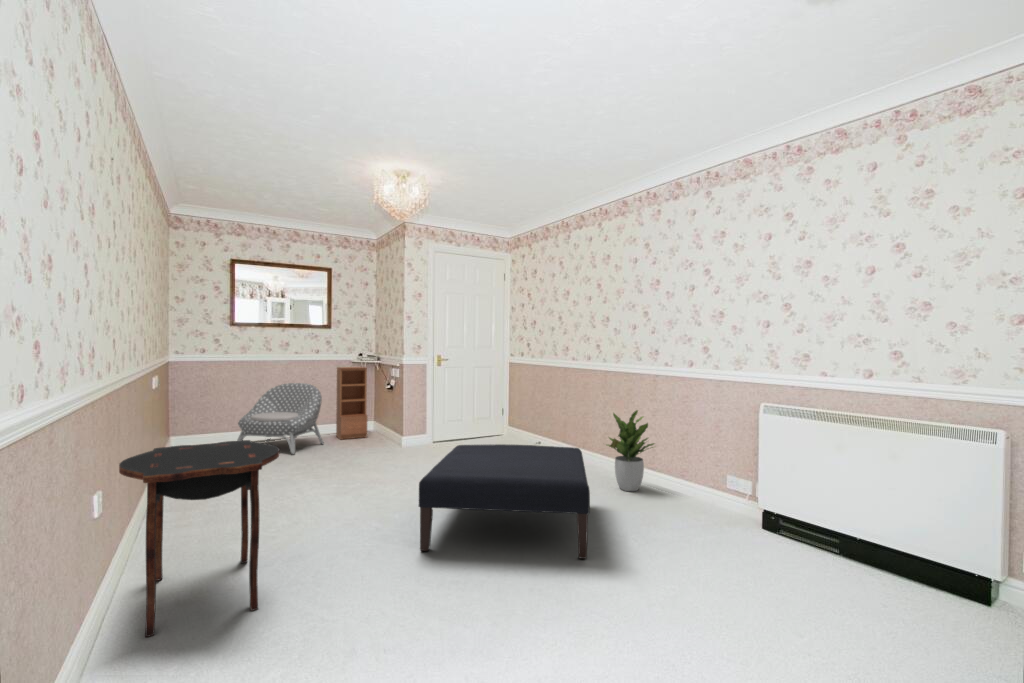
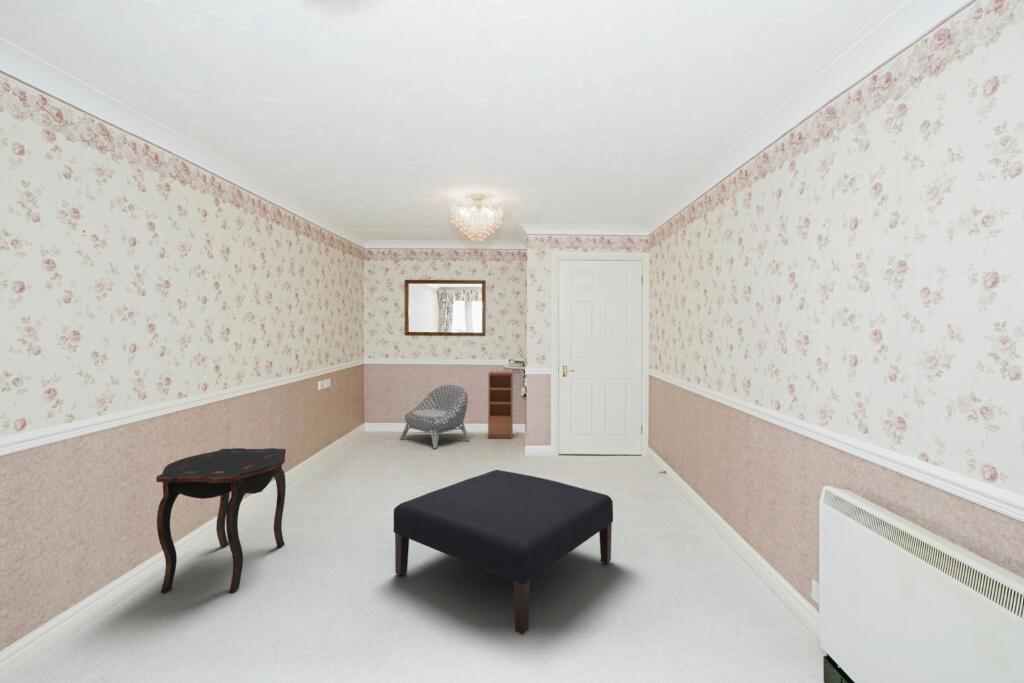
potted plant: present [607,410,654,491] -> none [668,454,739,558]

